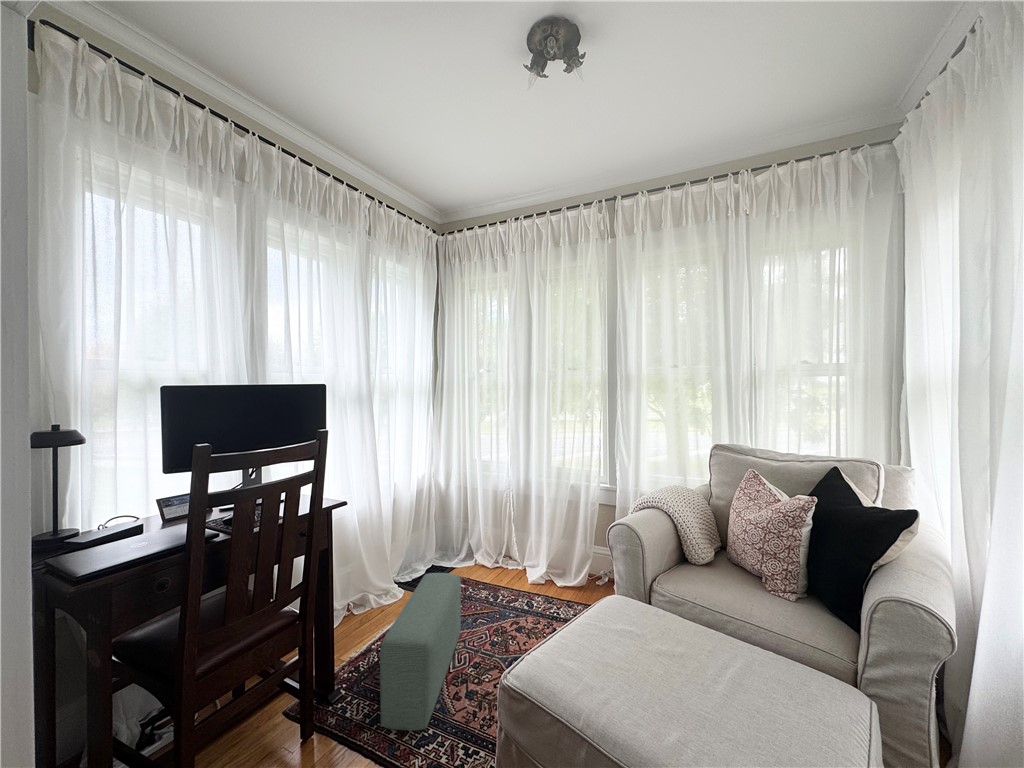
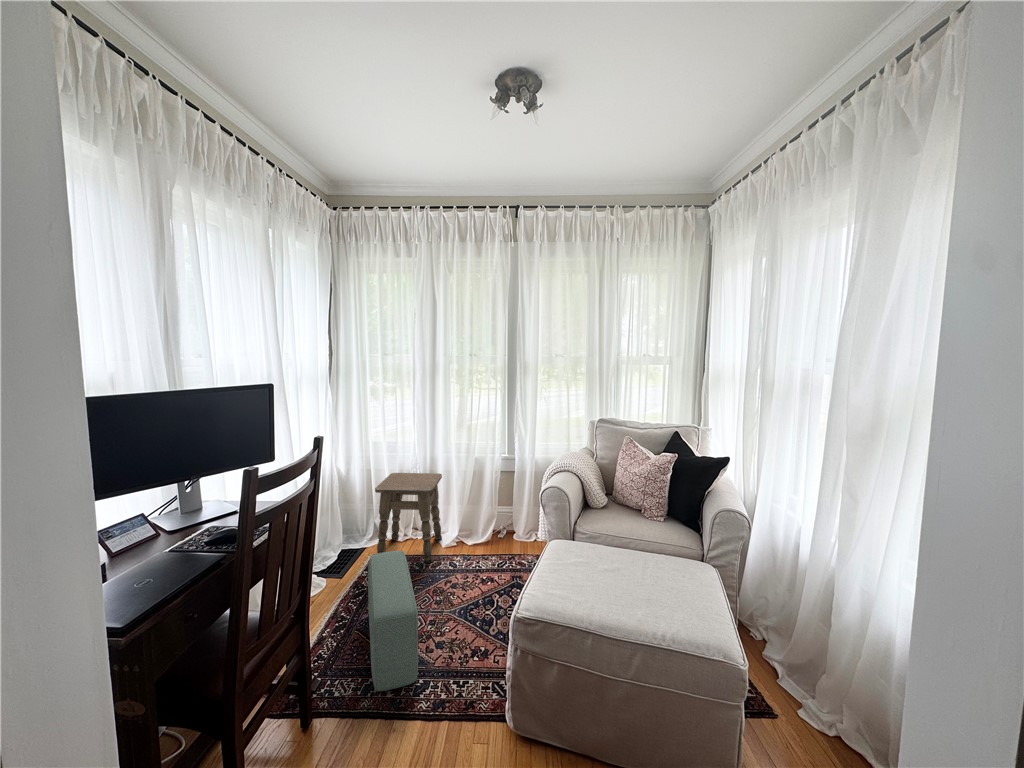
side table: none [457,493,533,596] -> present [375,473,442,563]

